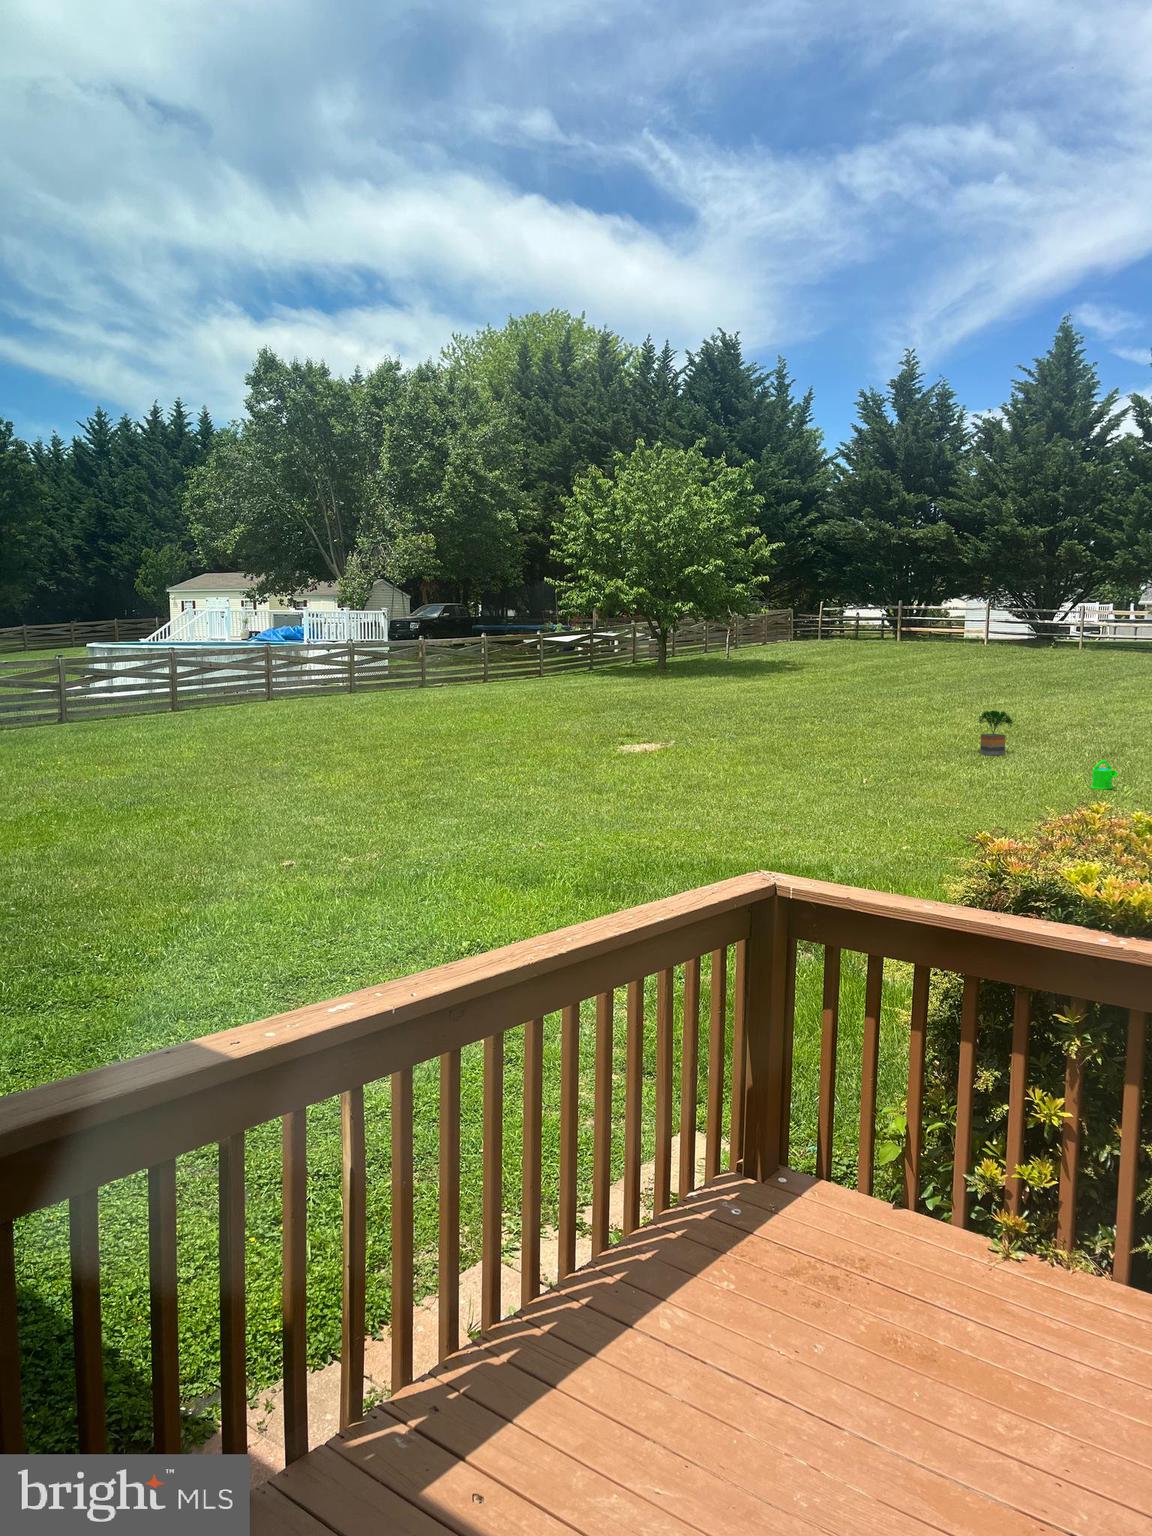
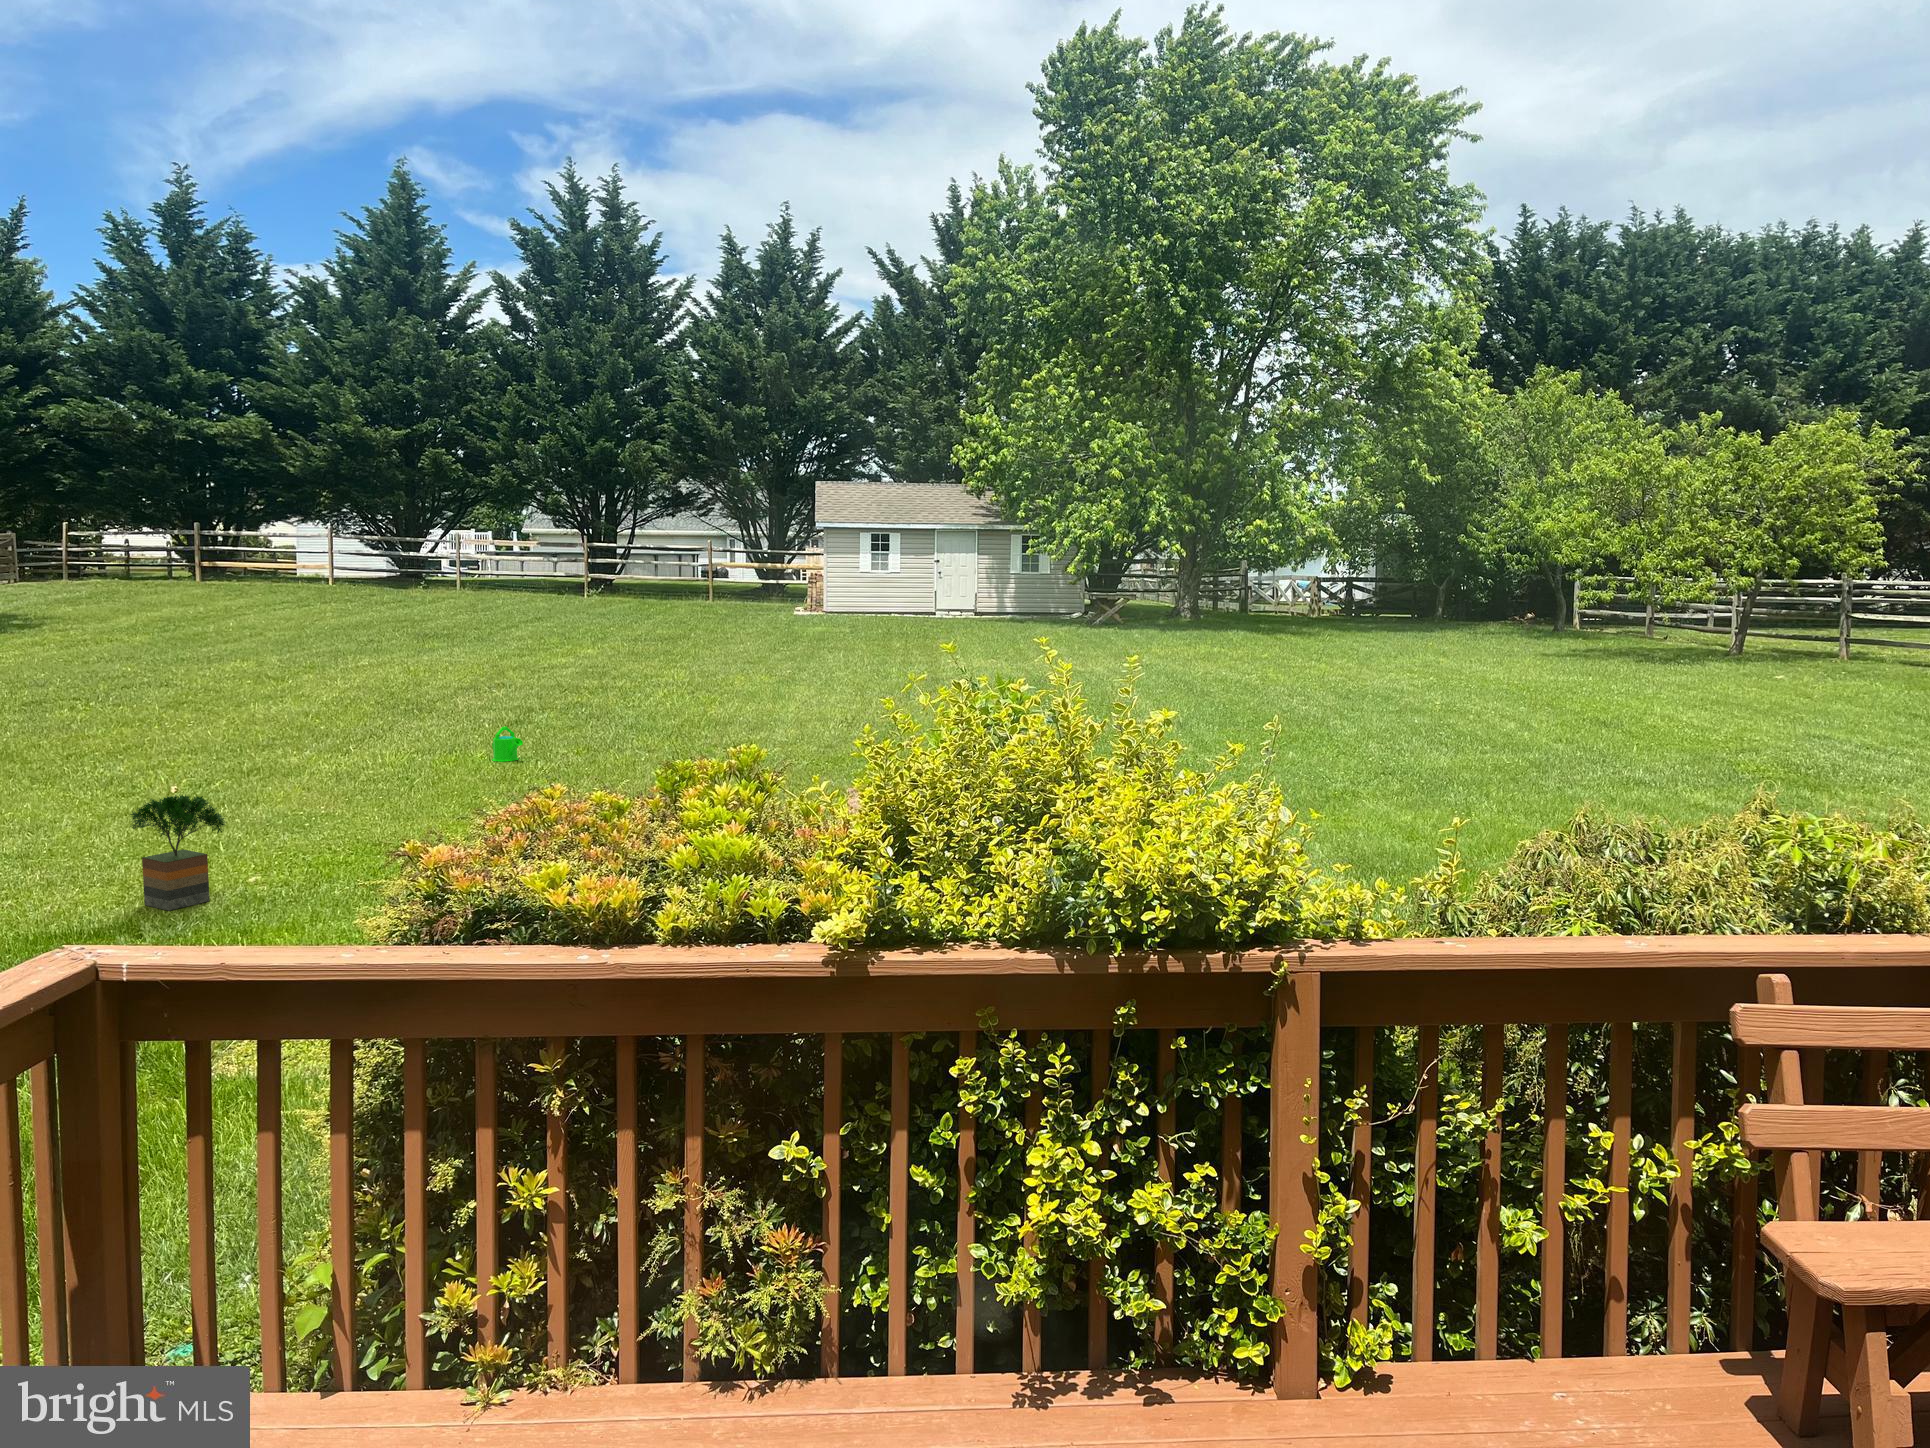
potted tree: present [978,710,1013,756] -> present [130,795,226,911]

